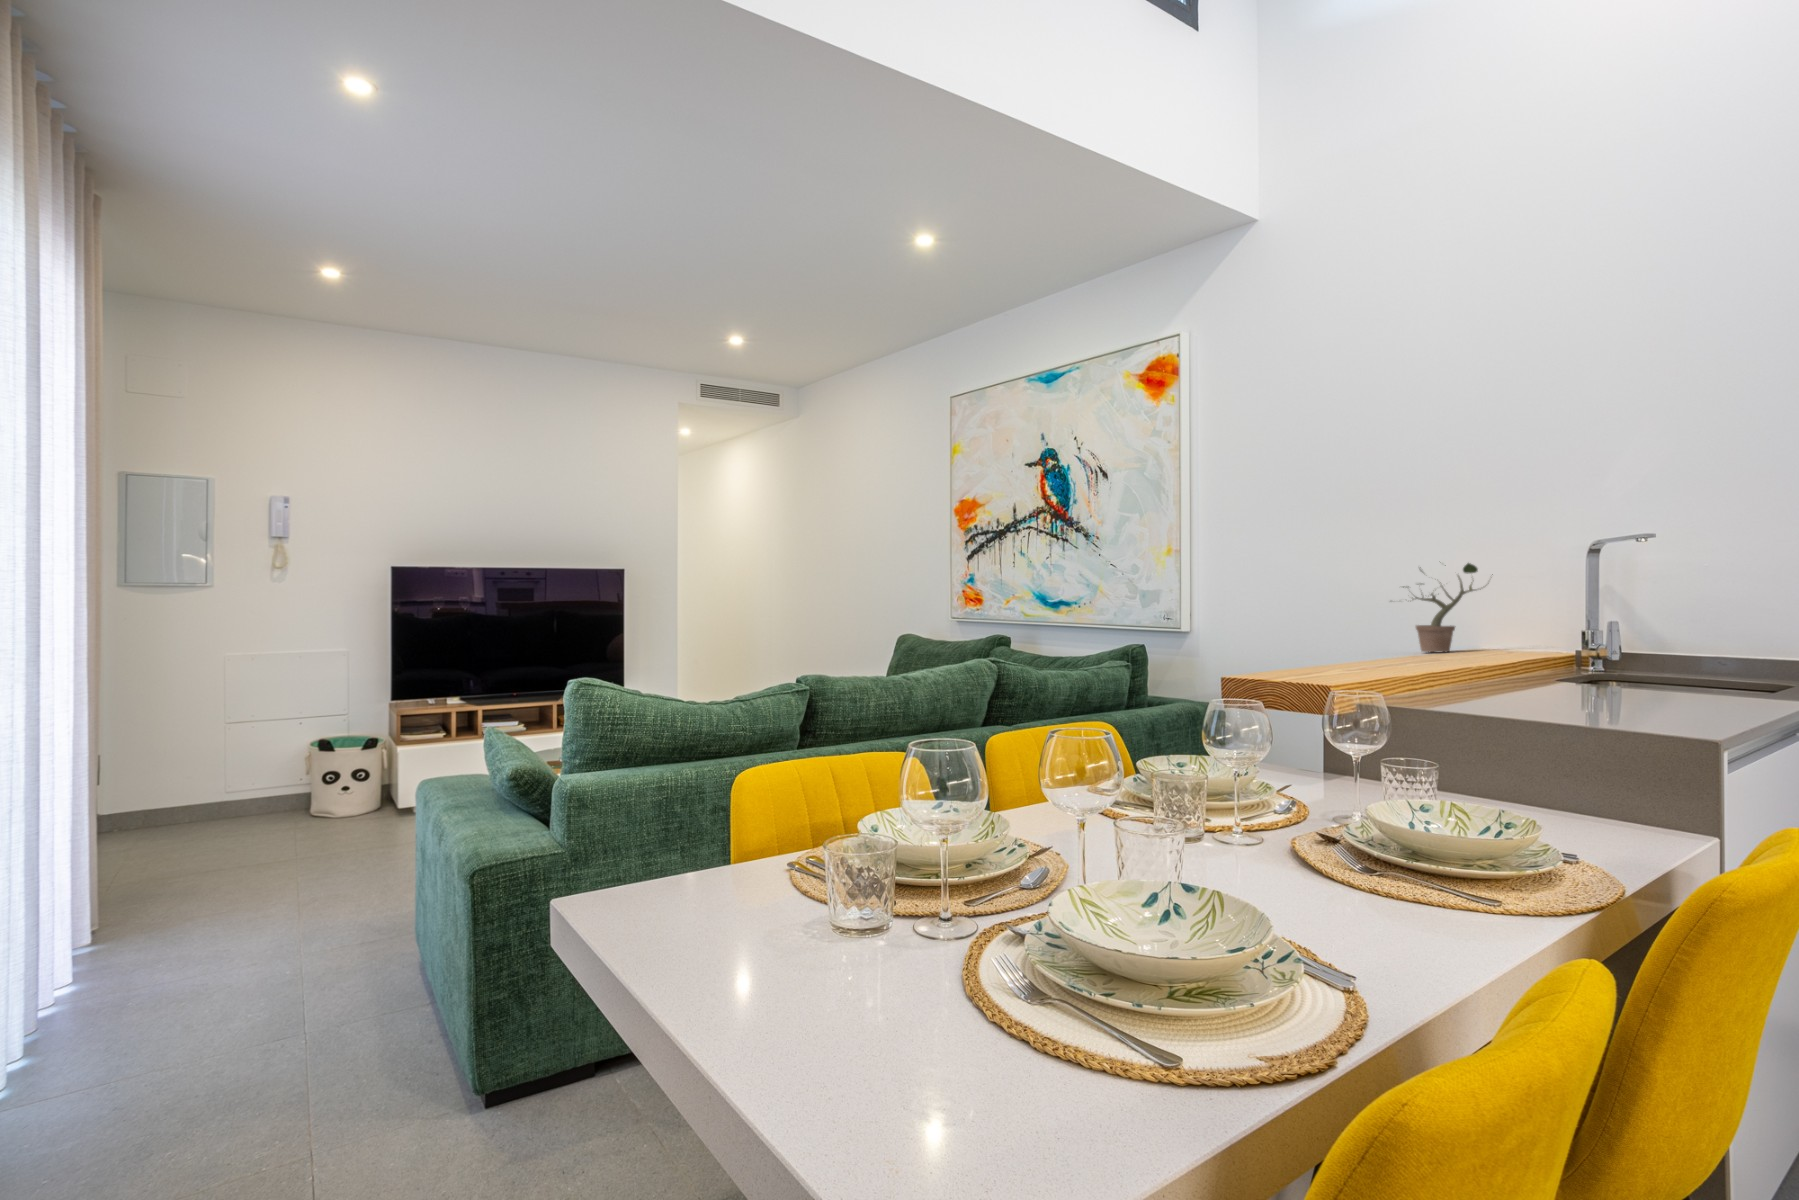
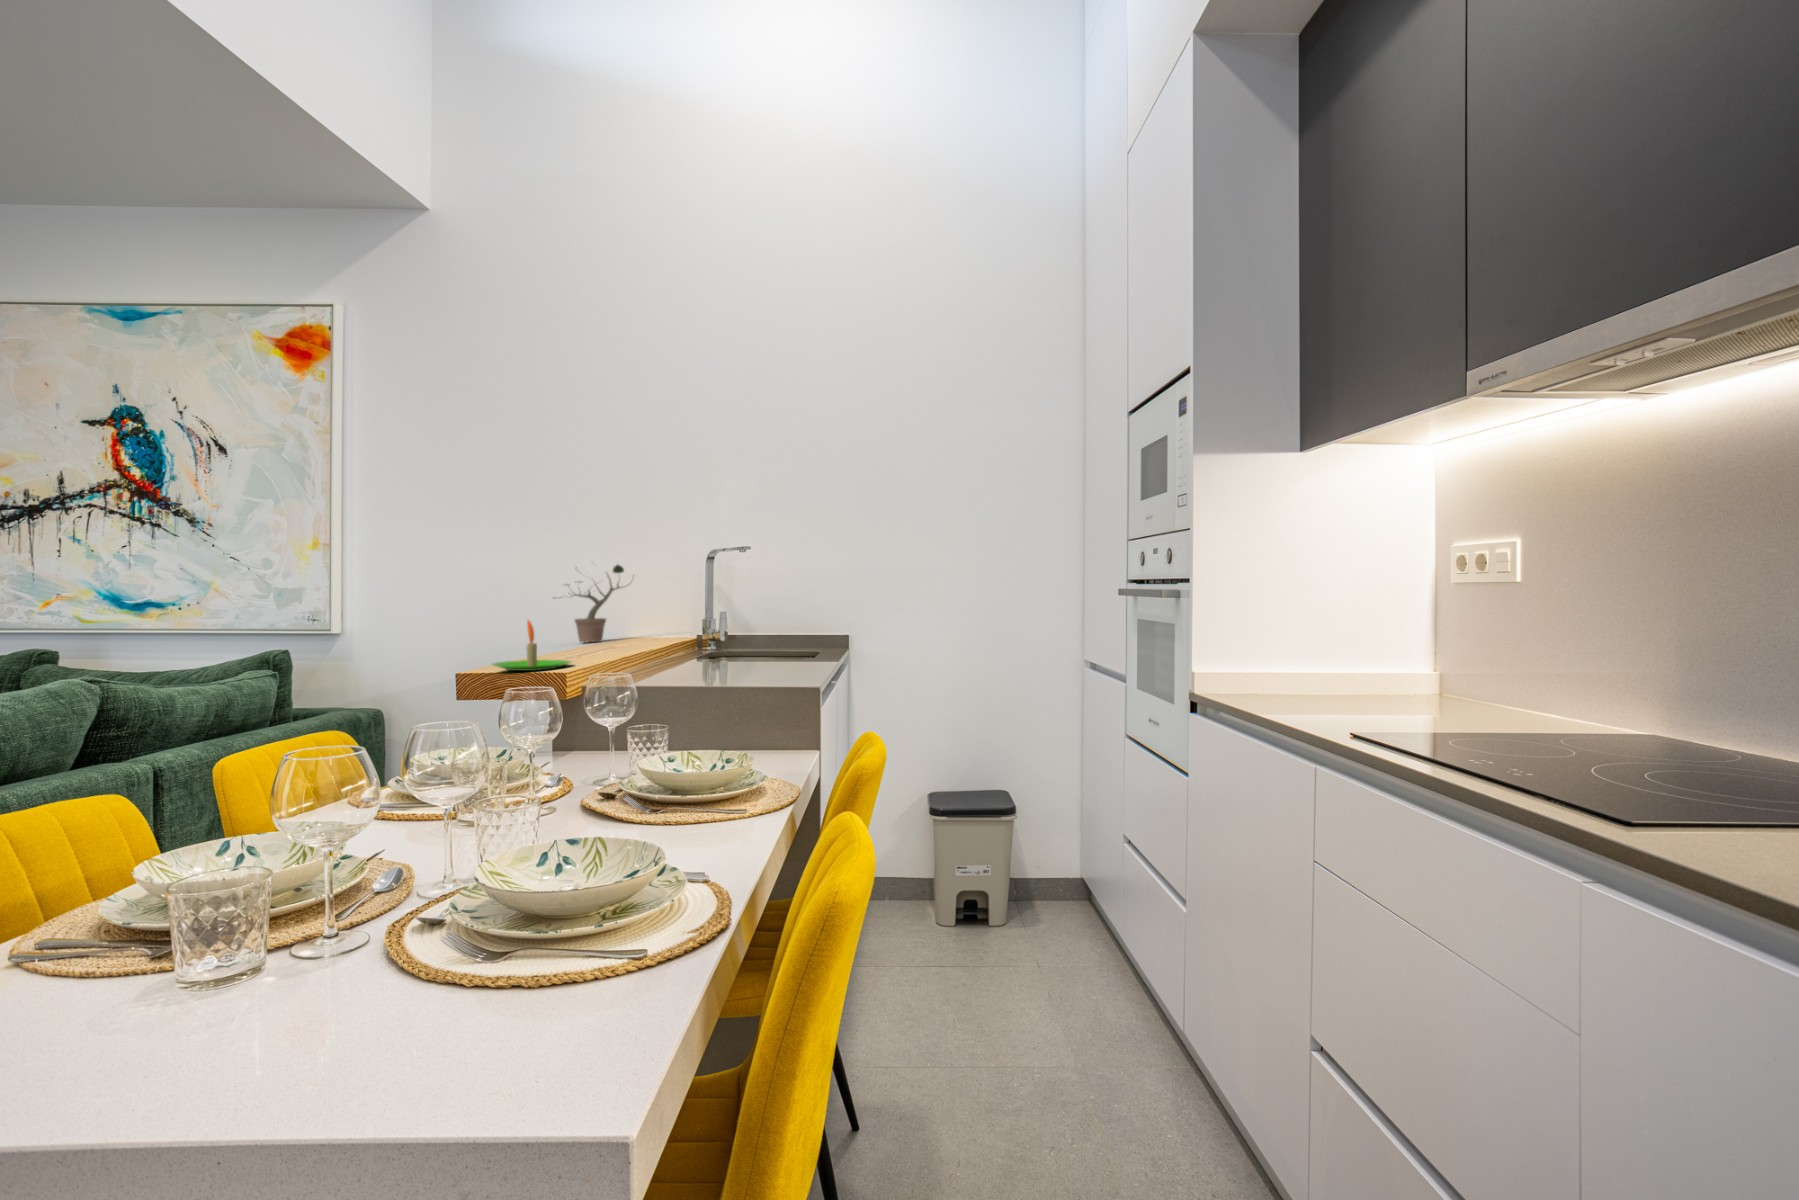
candle: none [1276,624,1367,680] -> present [492,621,571,671]

